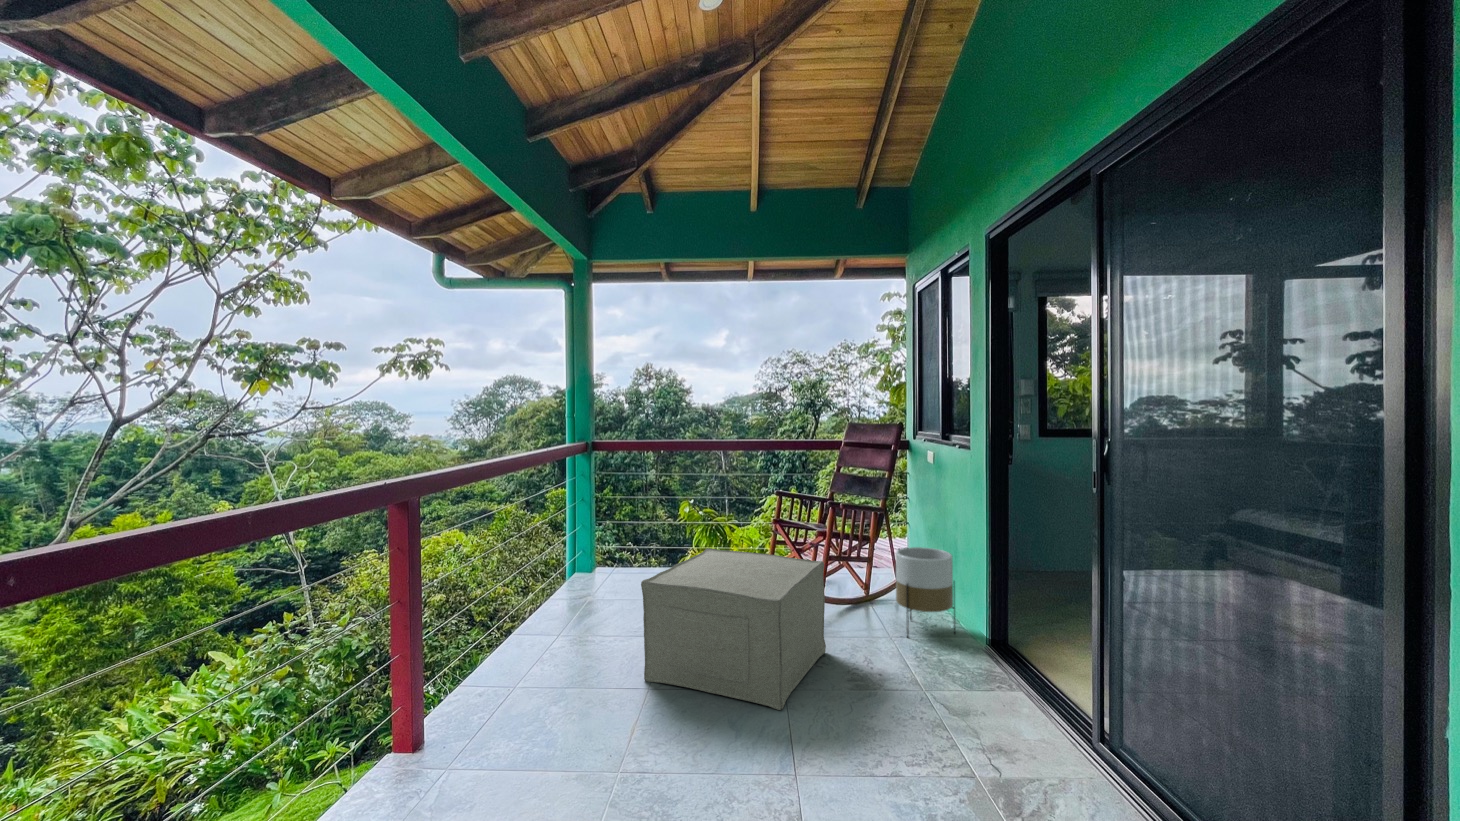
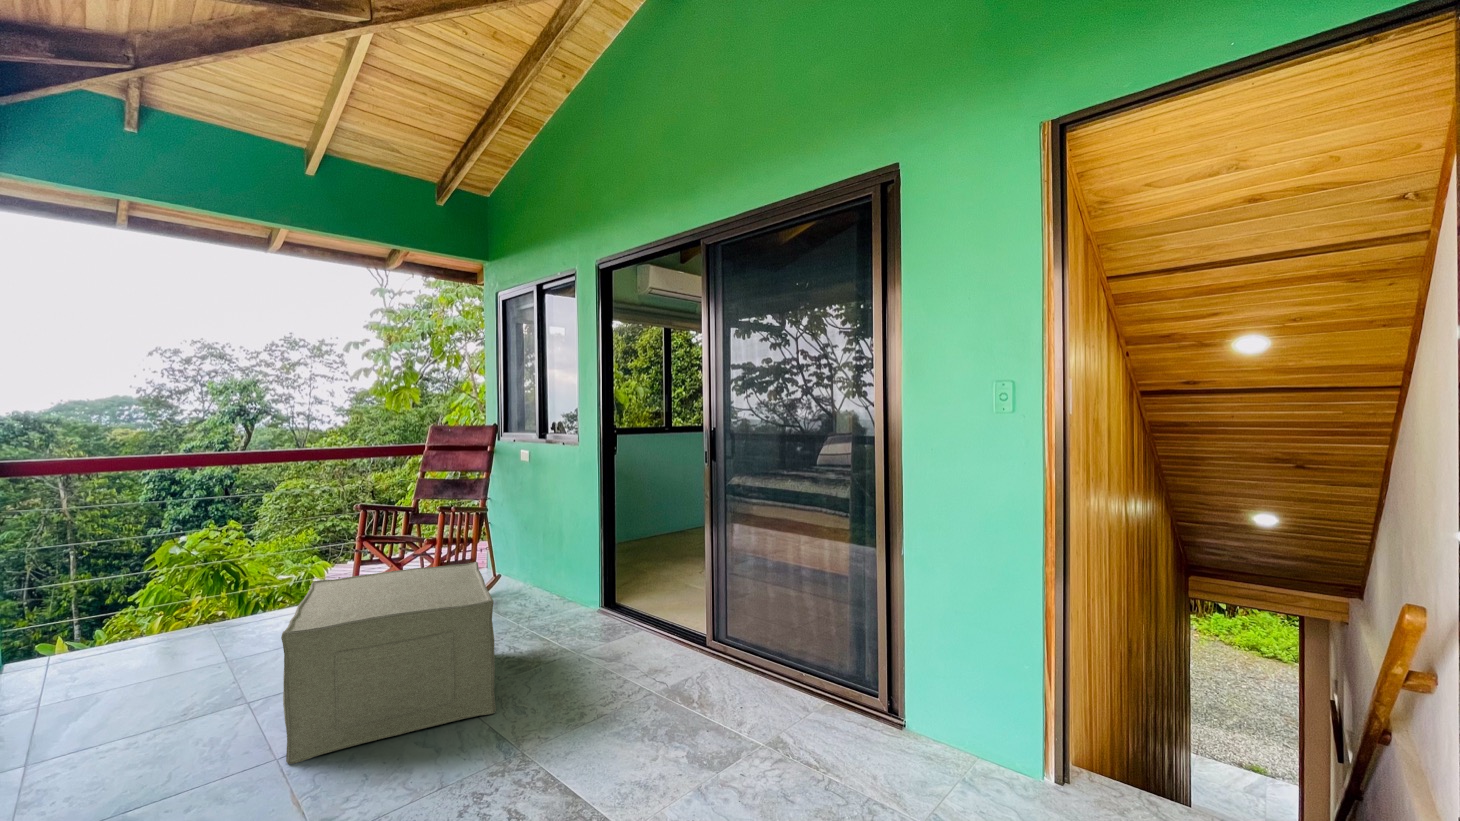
planter: present [896,547,955,637] -> none [518,534,571,619]

